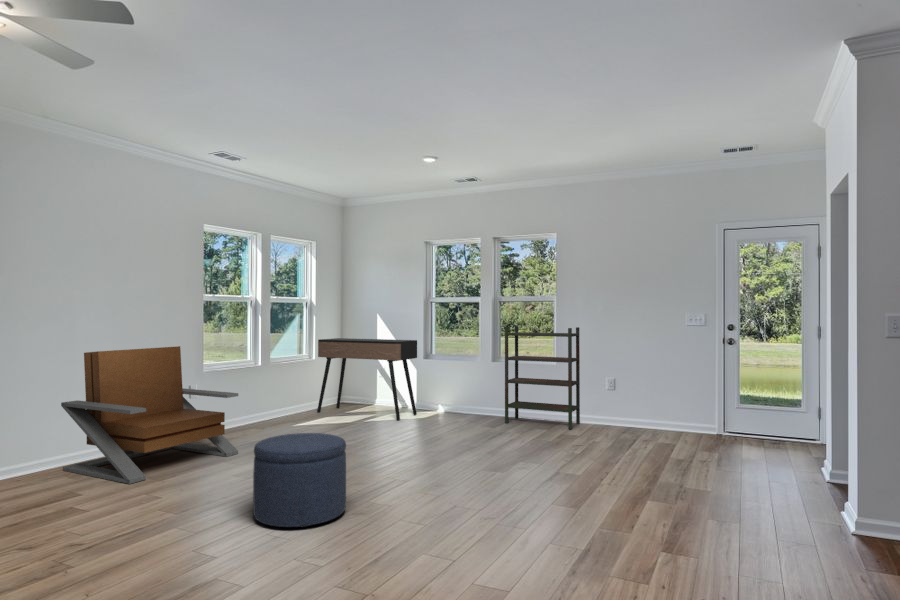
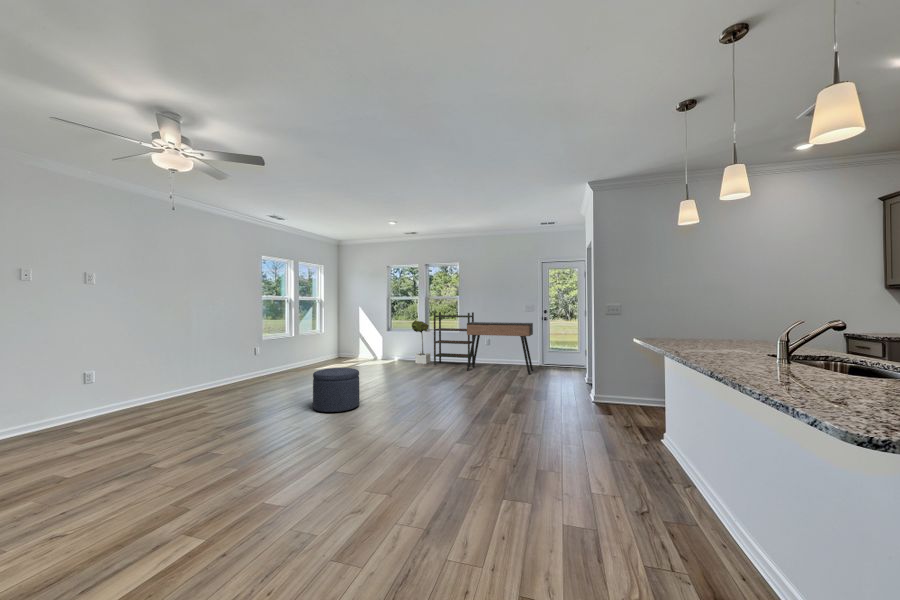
console table: present [317,338,417,420] -> present [467,322,533,374]
potted tree: none [465,340,499,420] -> present [412,320,431,364]
lounge chair: present [61,346,238,484] -> none [190,326,289,399]

